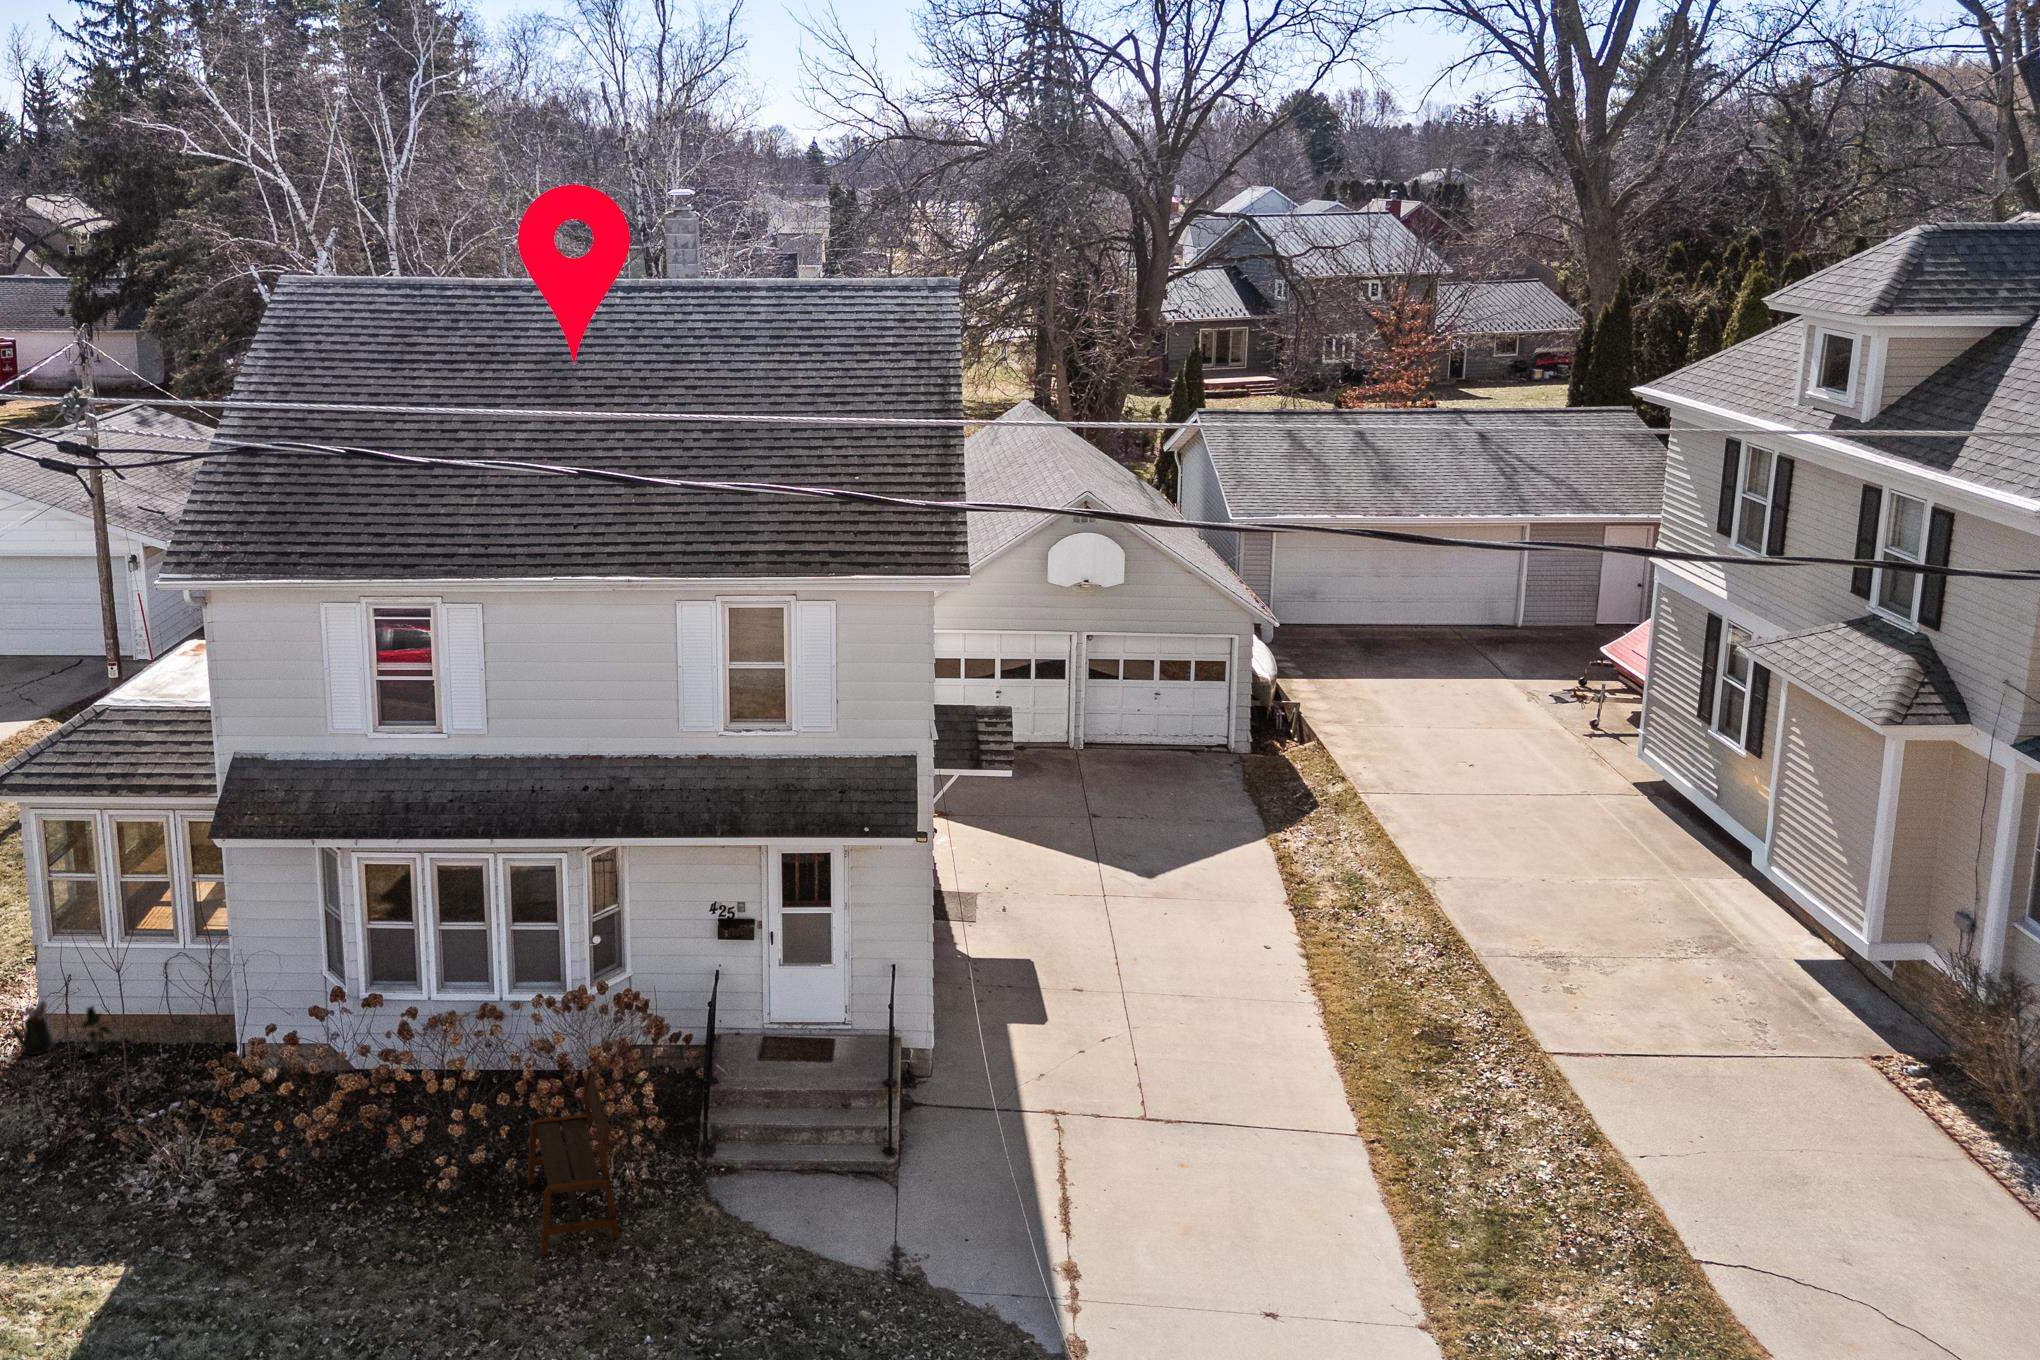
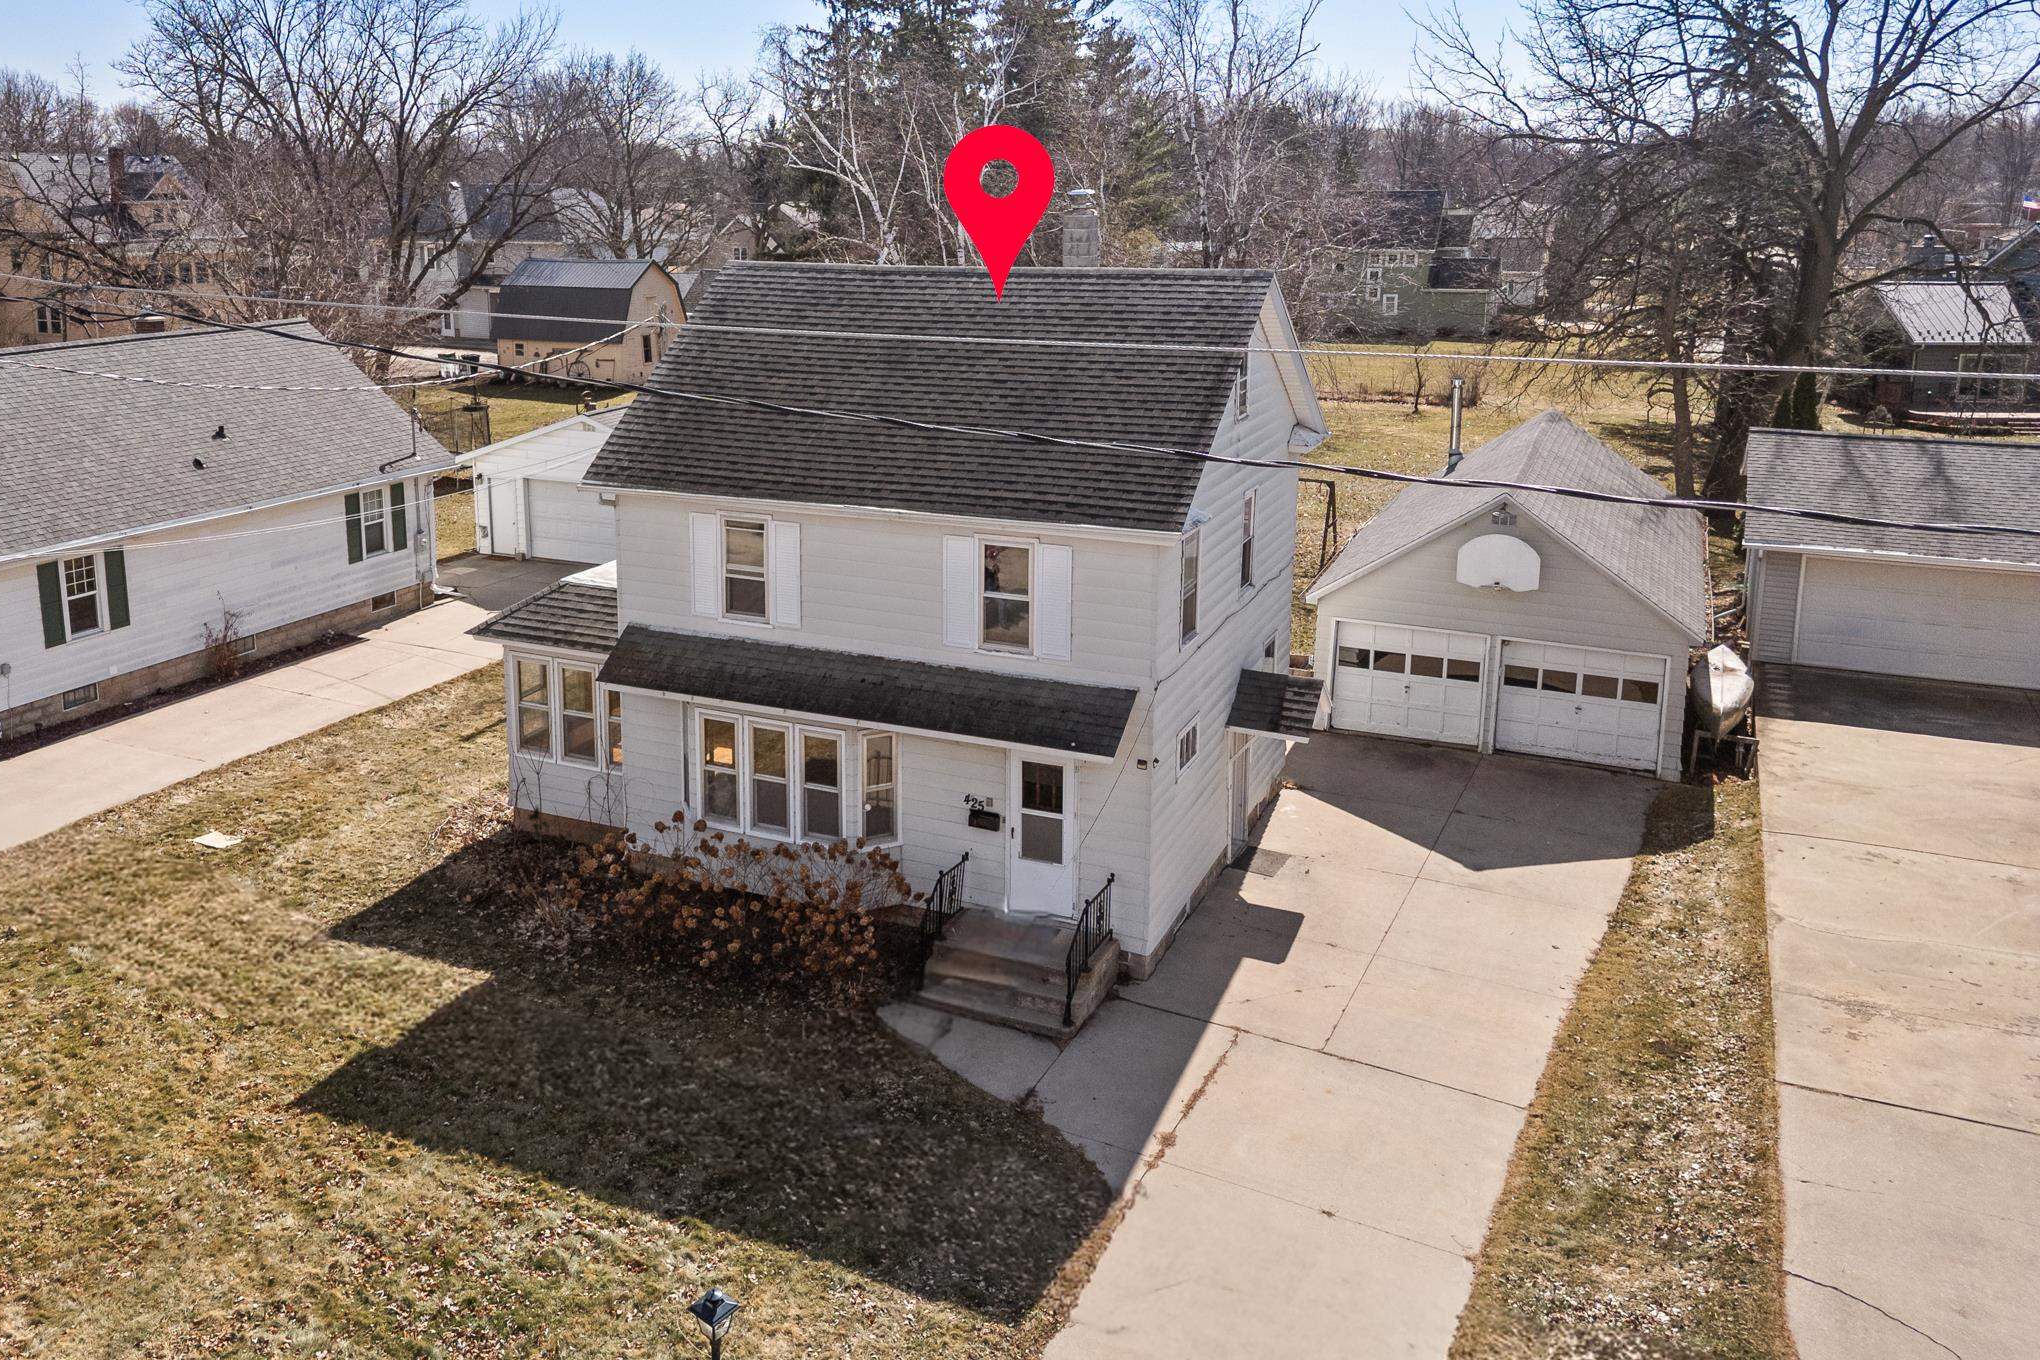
watering can: present [11,1001,57,1055] -> none [486,795,518,834]
bench: present [528,1070,620,1255] -> none [757,901,833,1031]

